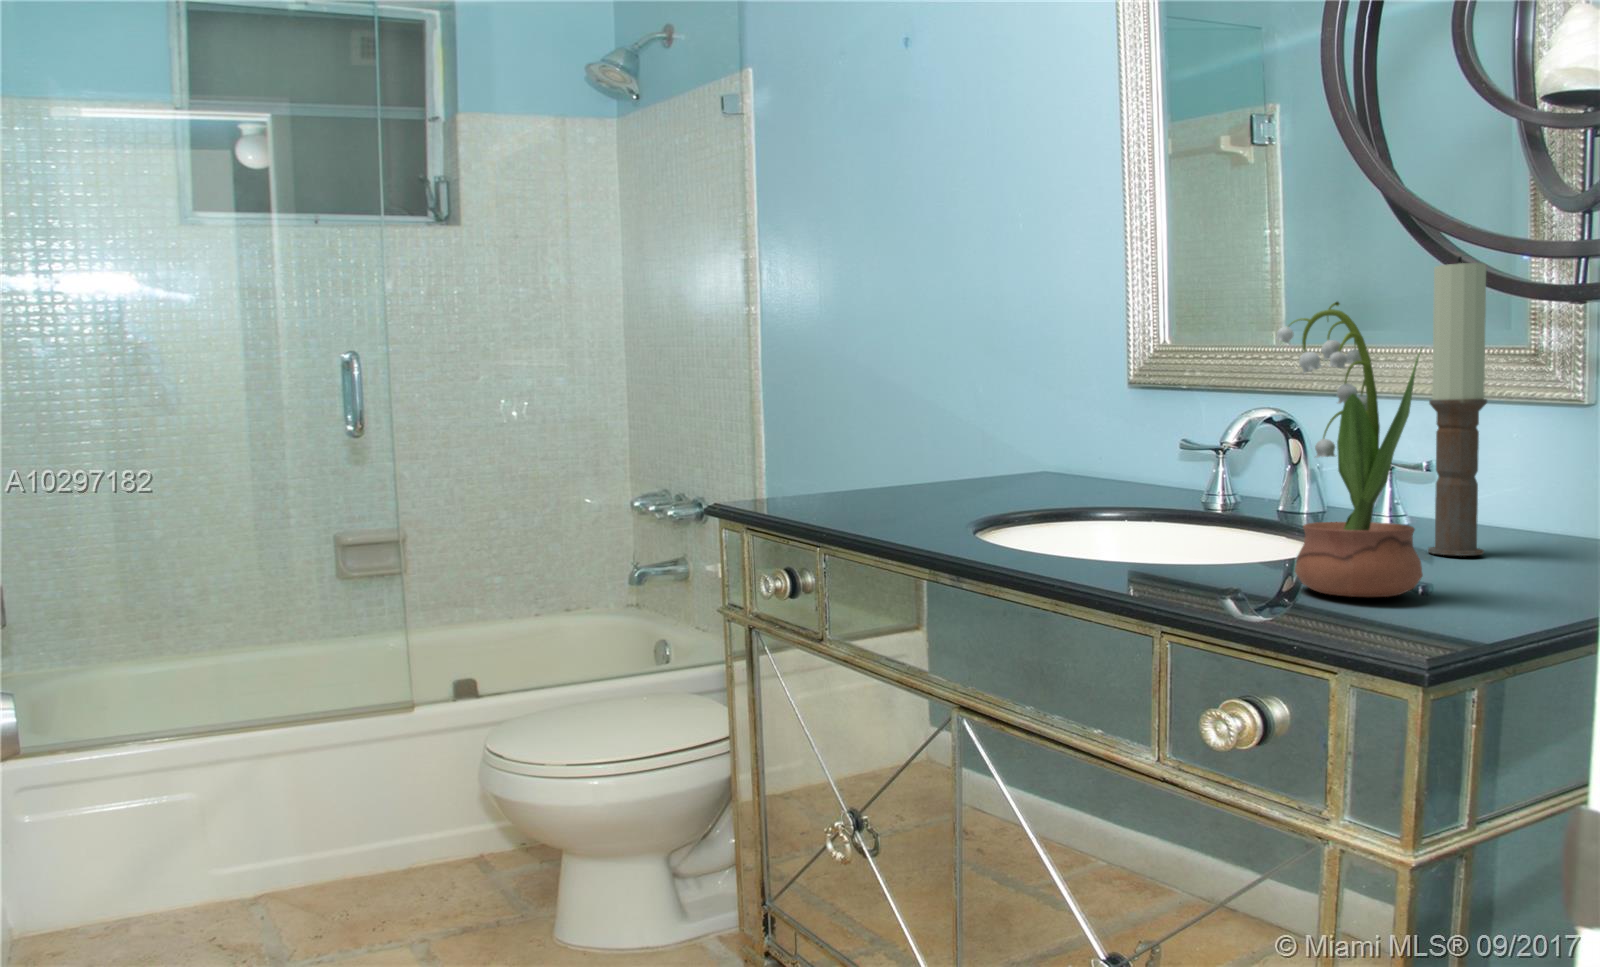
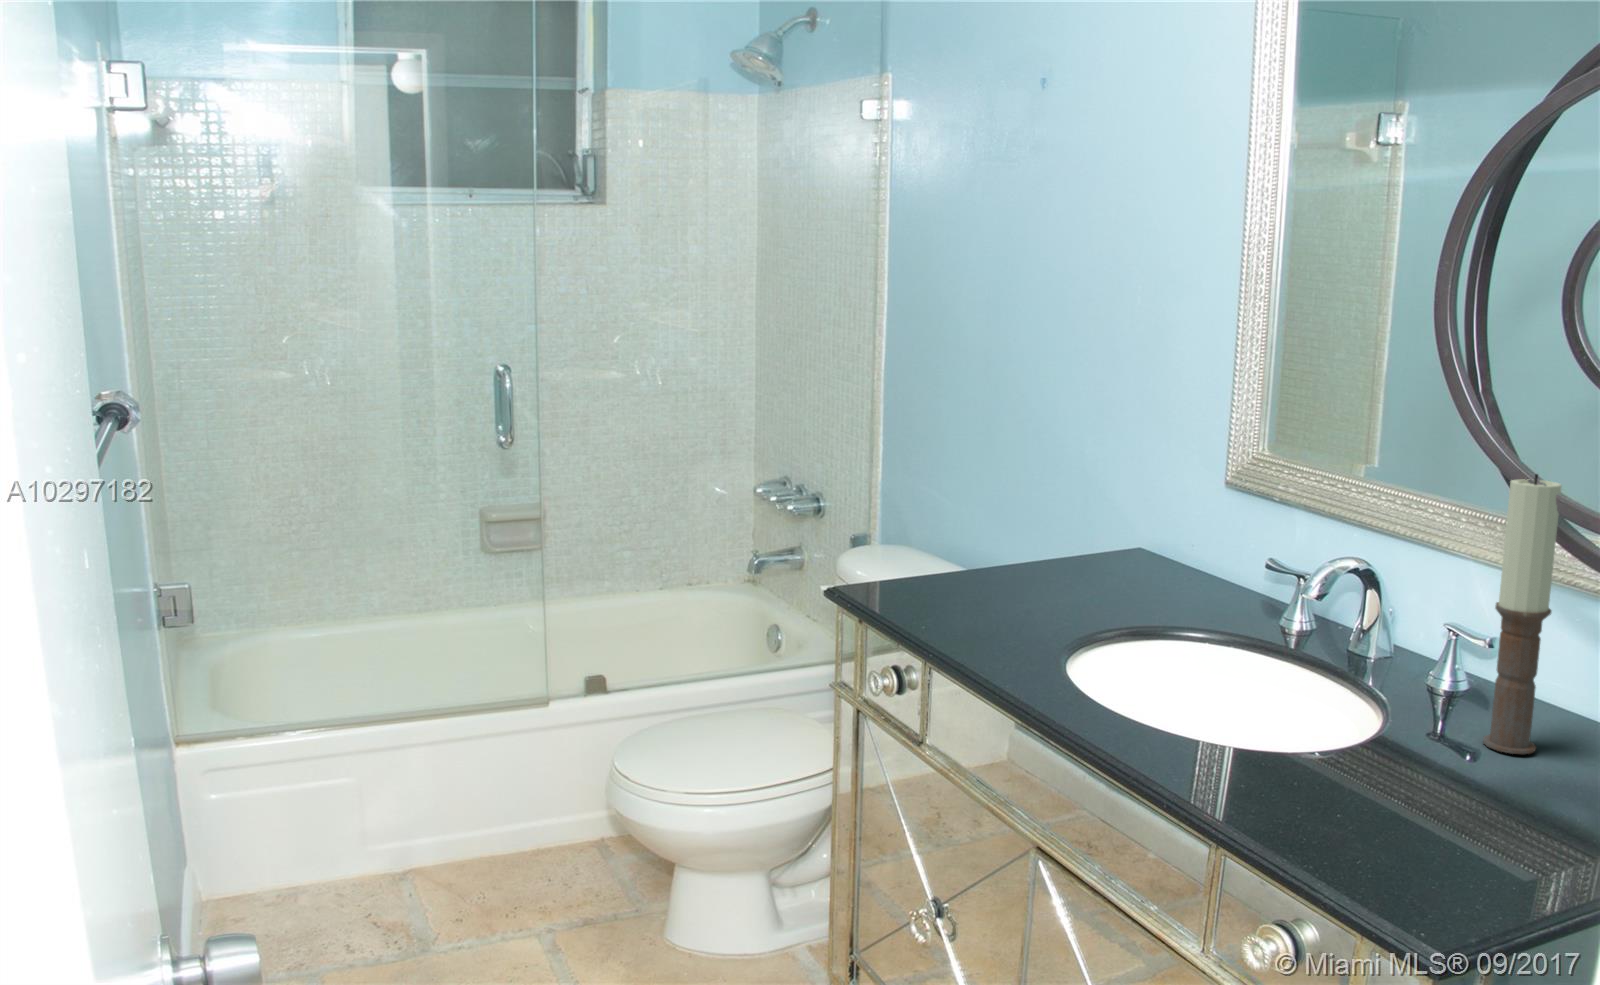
potted flower: present [1275,302,1423,597] -> none [1334,566,1470,842]

